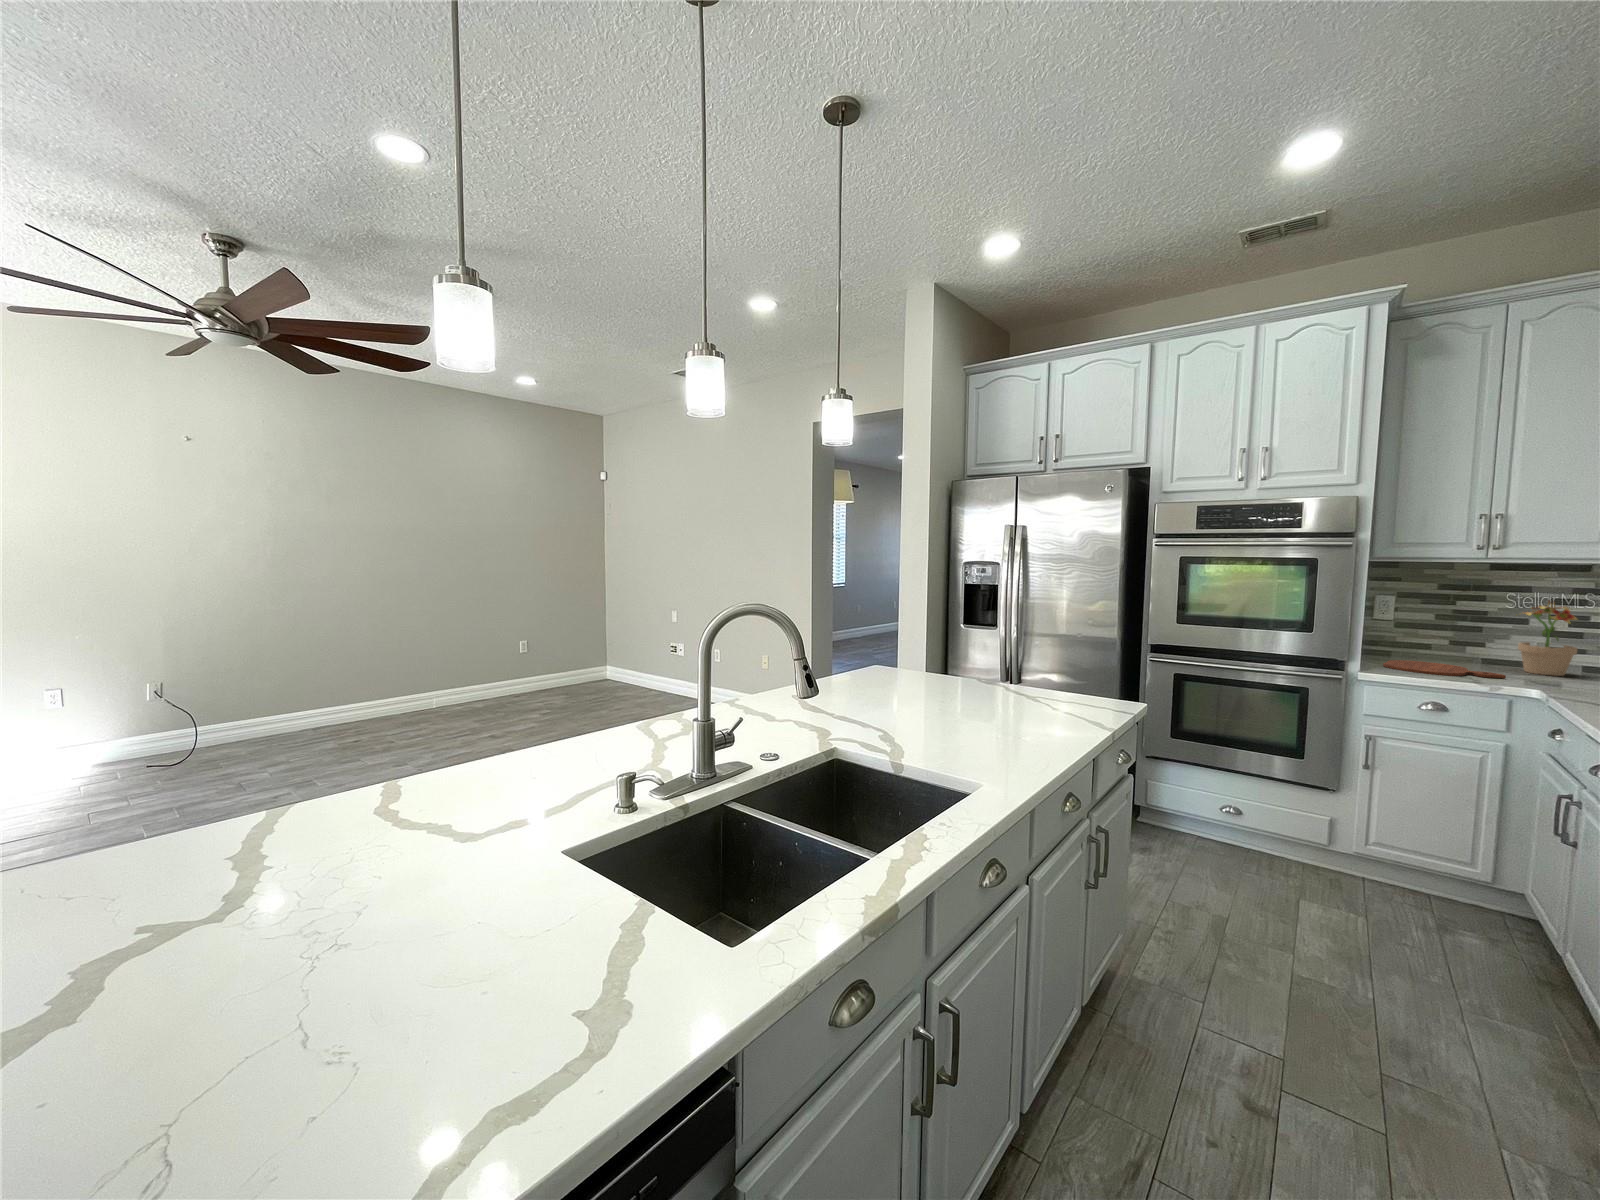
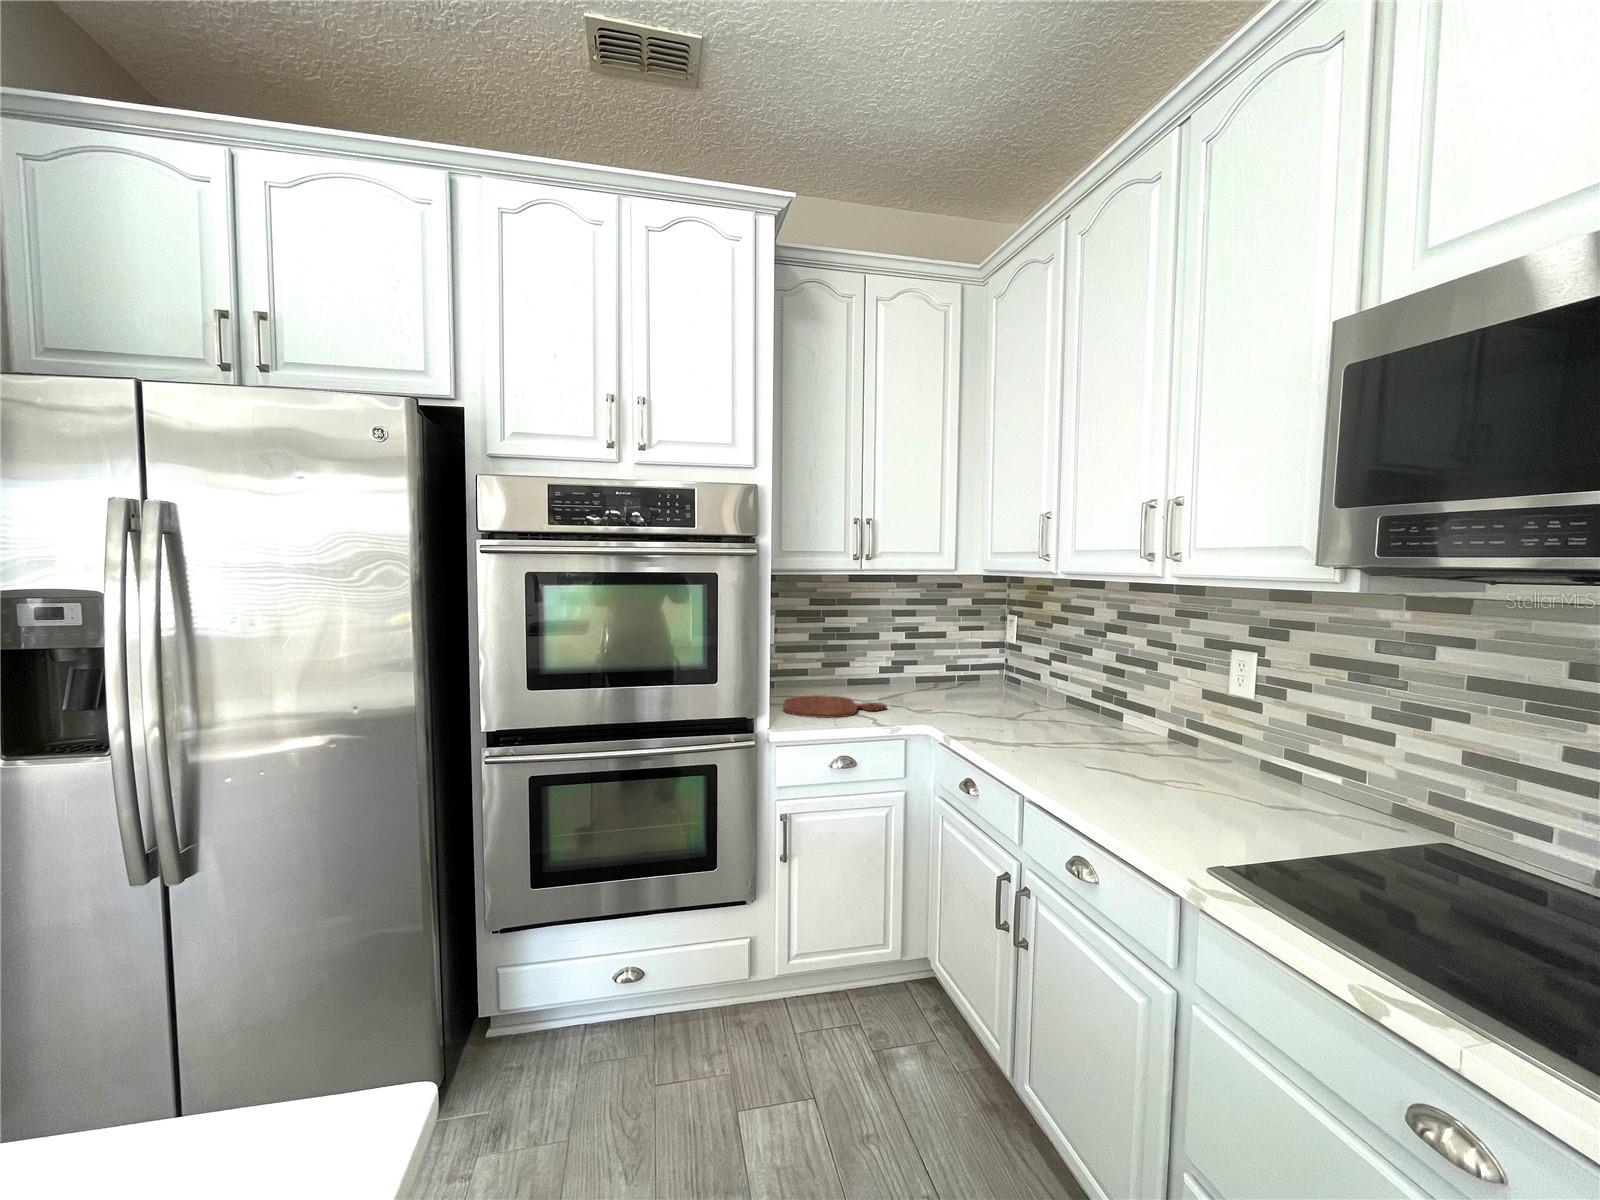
potted plant: present [1518,602,1577,676] -> none [874,613,918,693]

